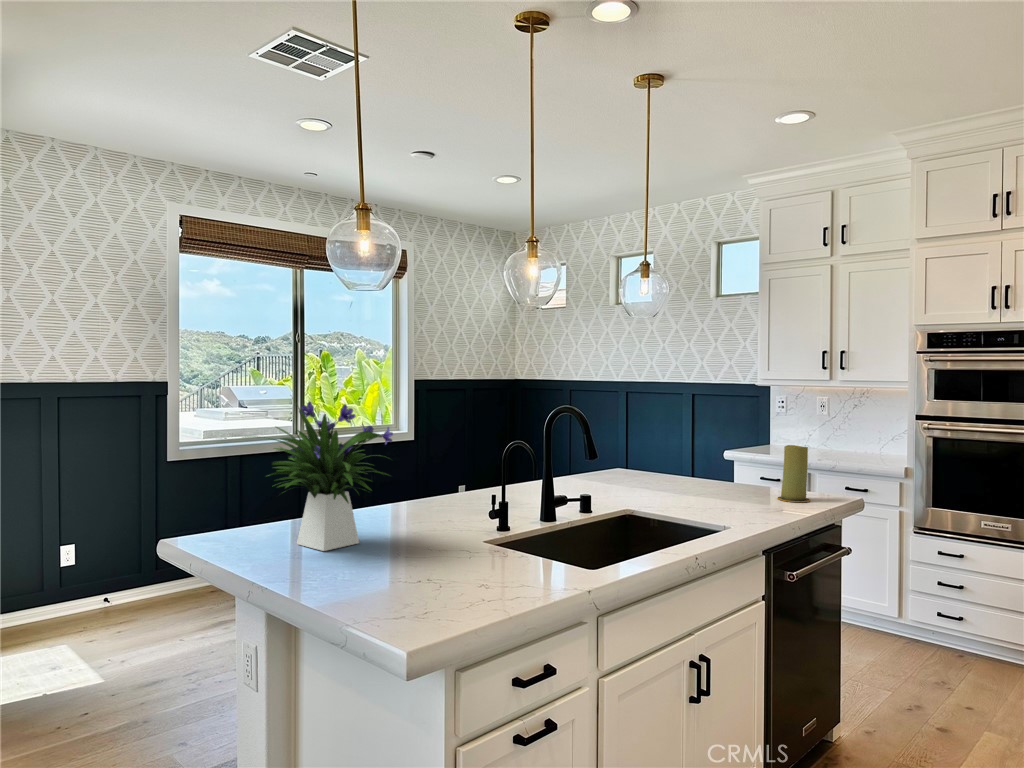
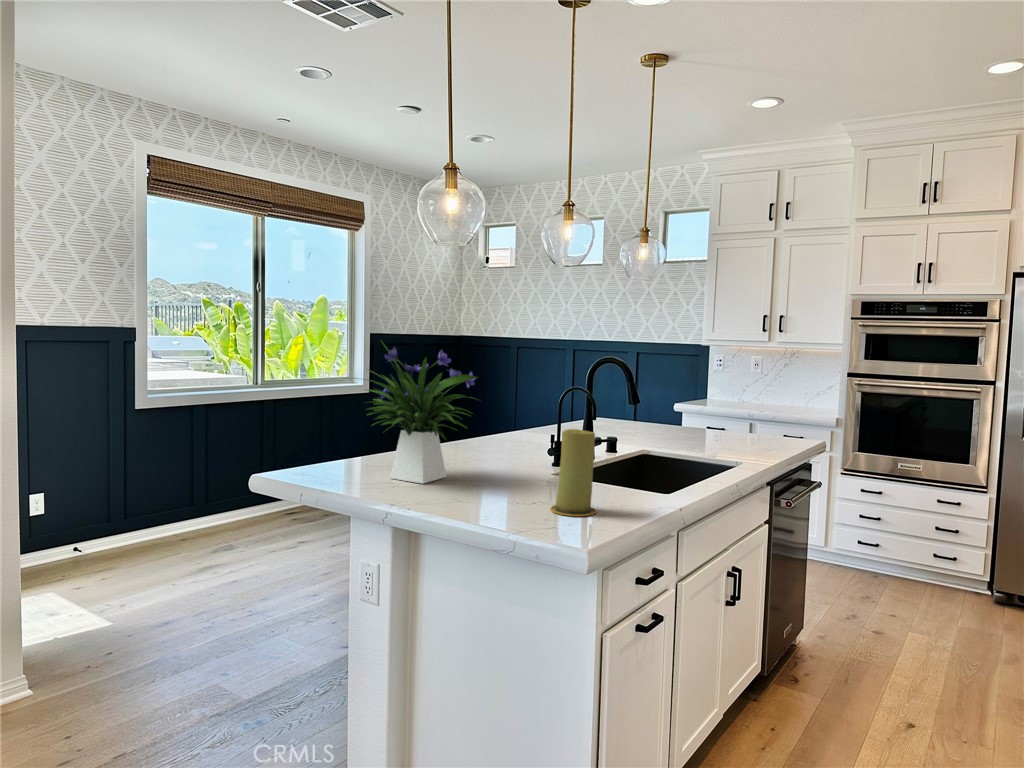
candle: present [777,445,810,502] -> present [550,429,596,516]

